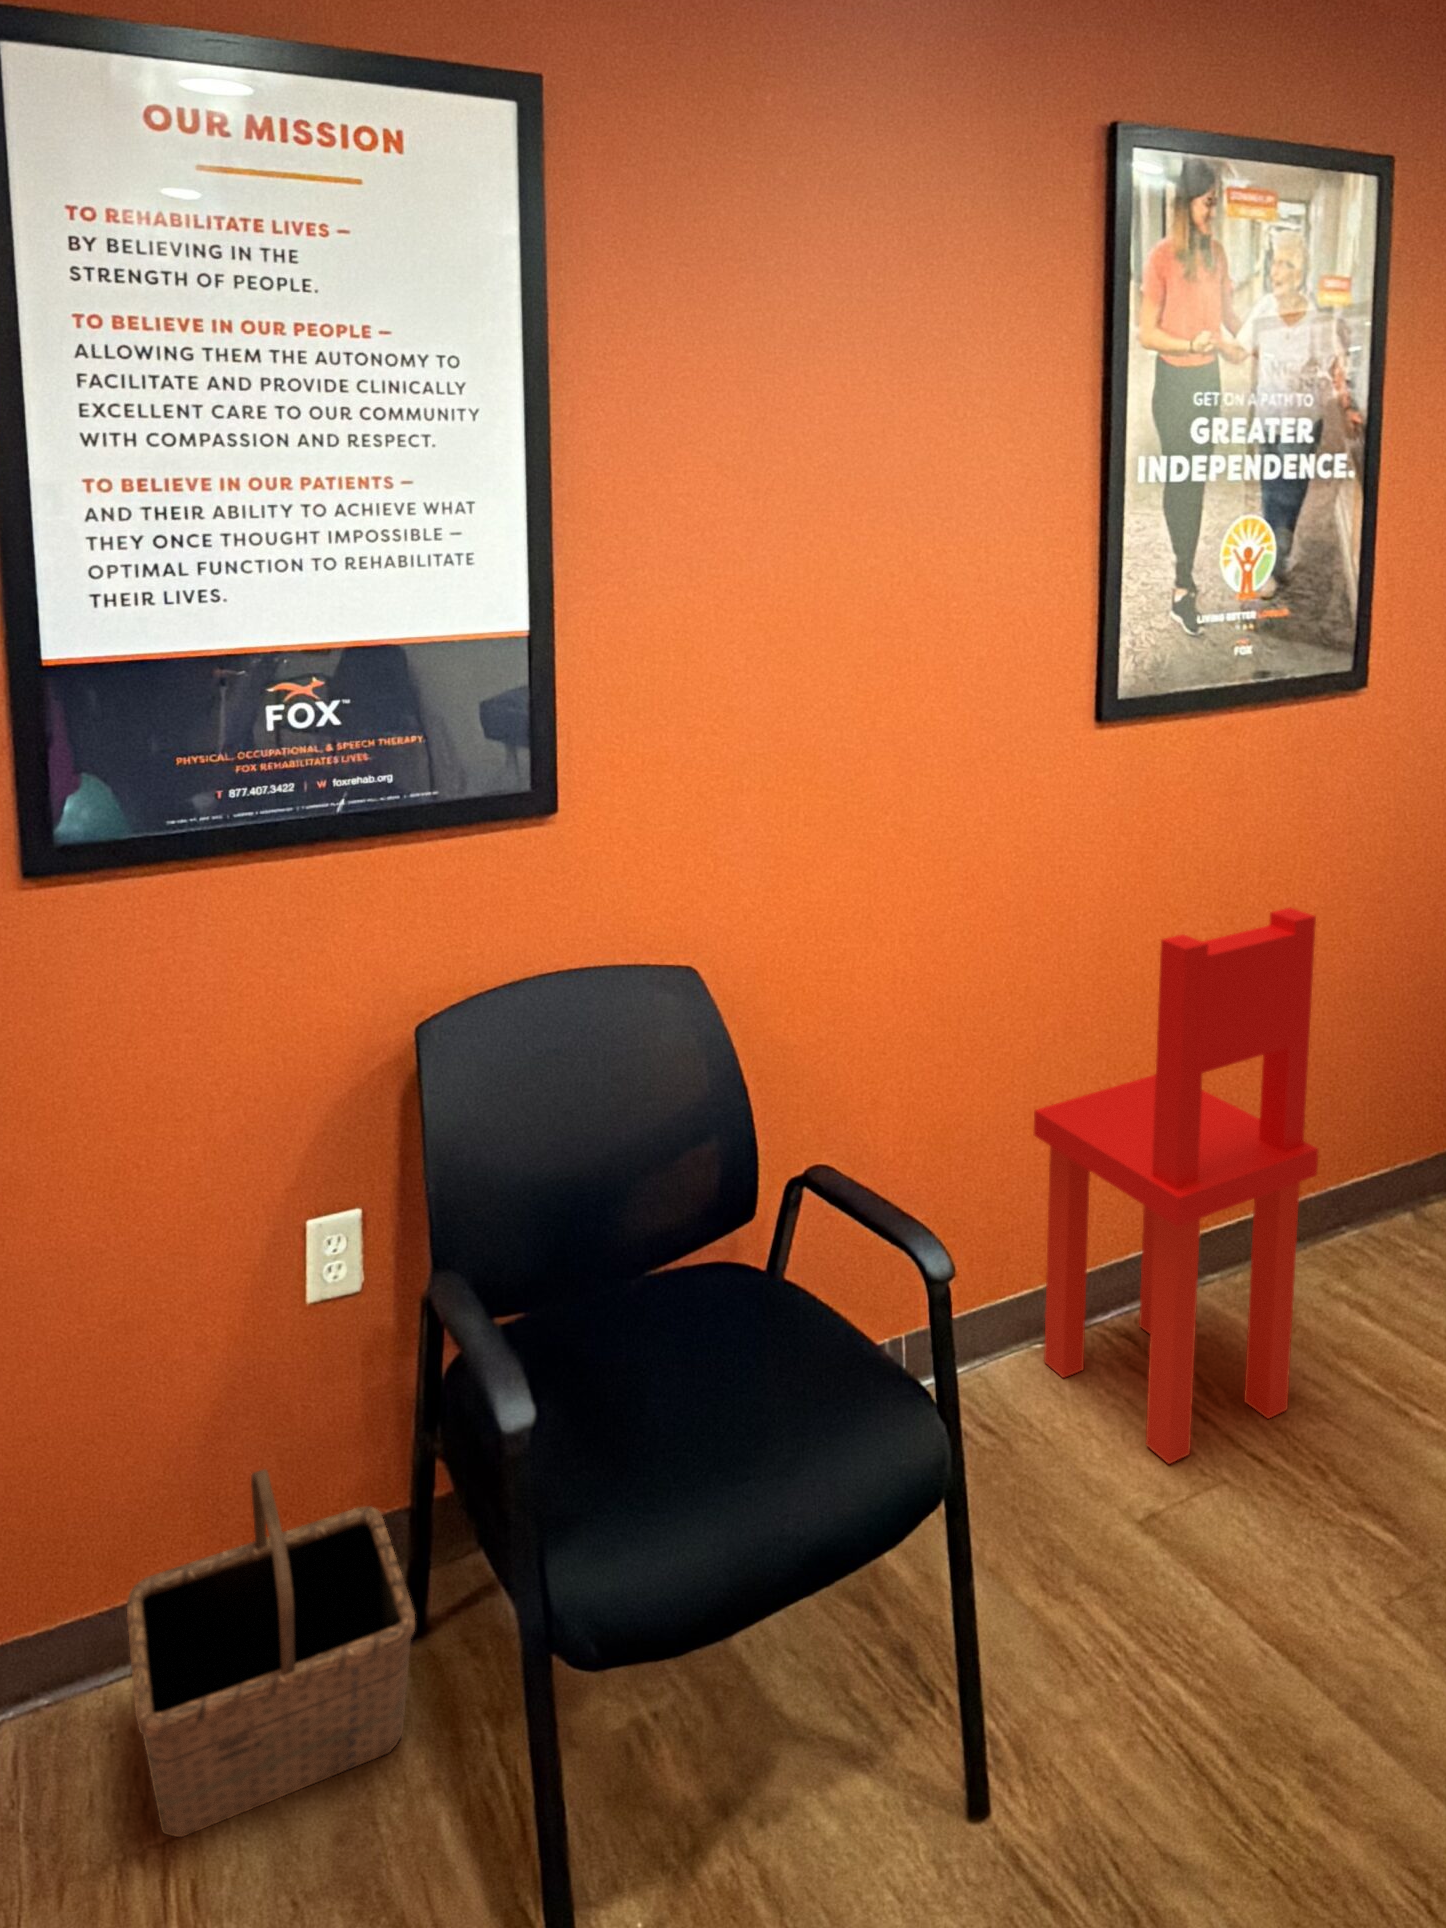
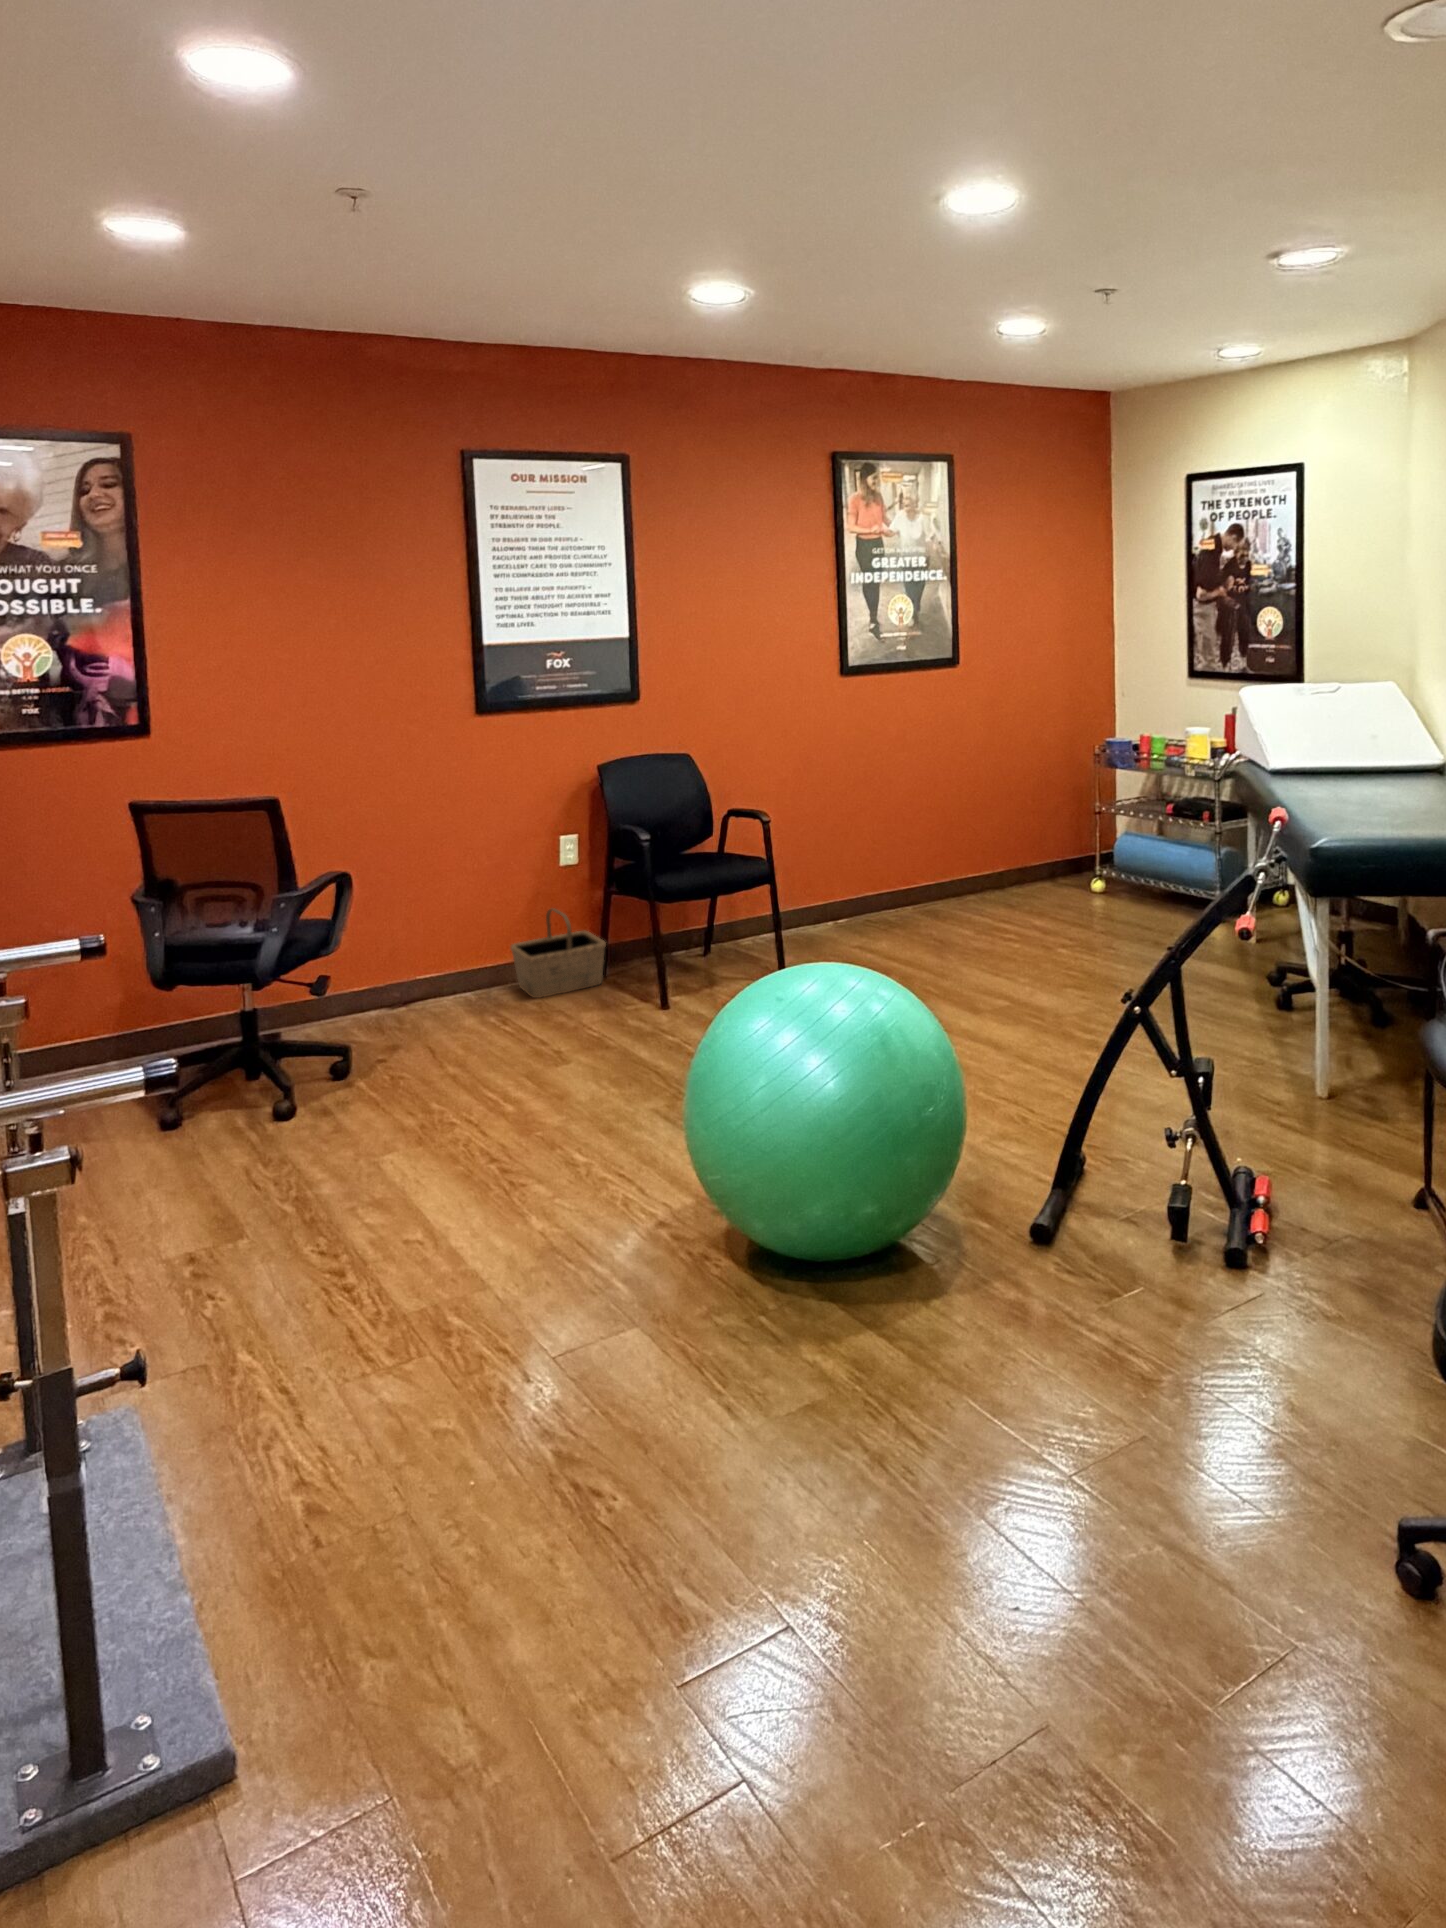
chair: present [1034,908,1318,1464] -> none [819,736,915,932]

